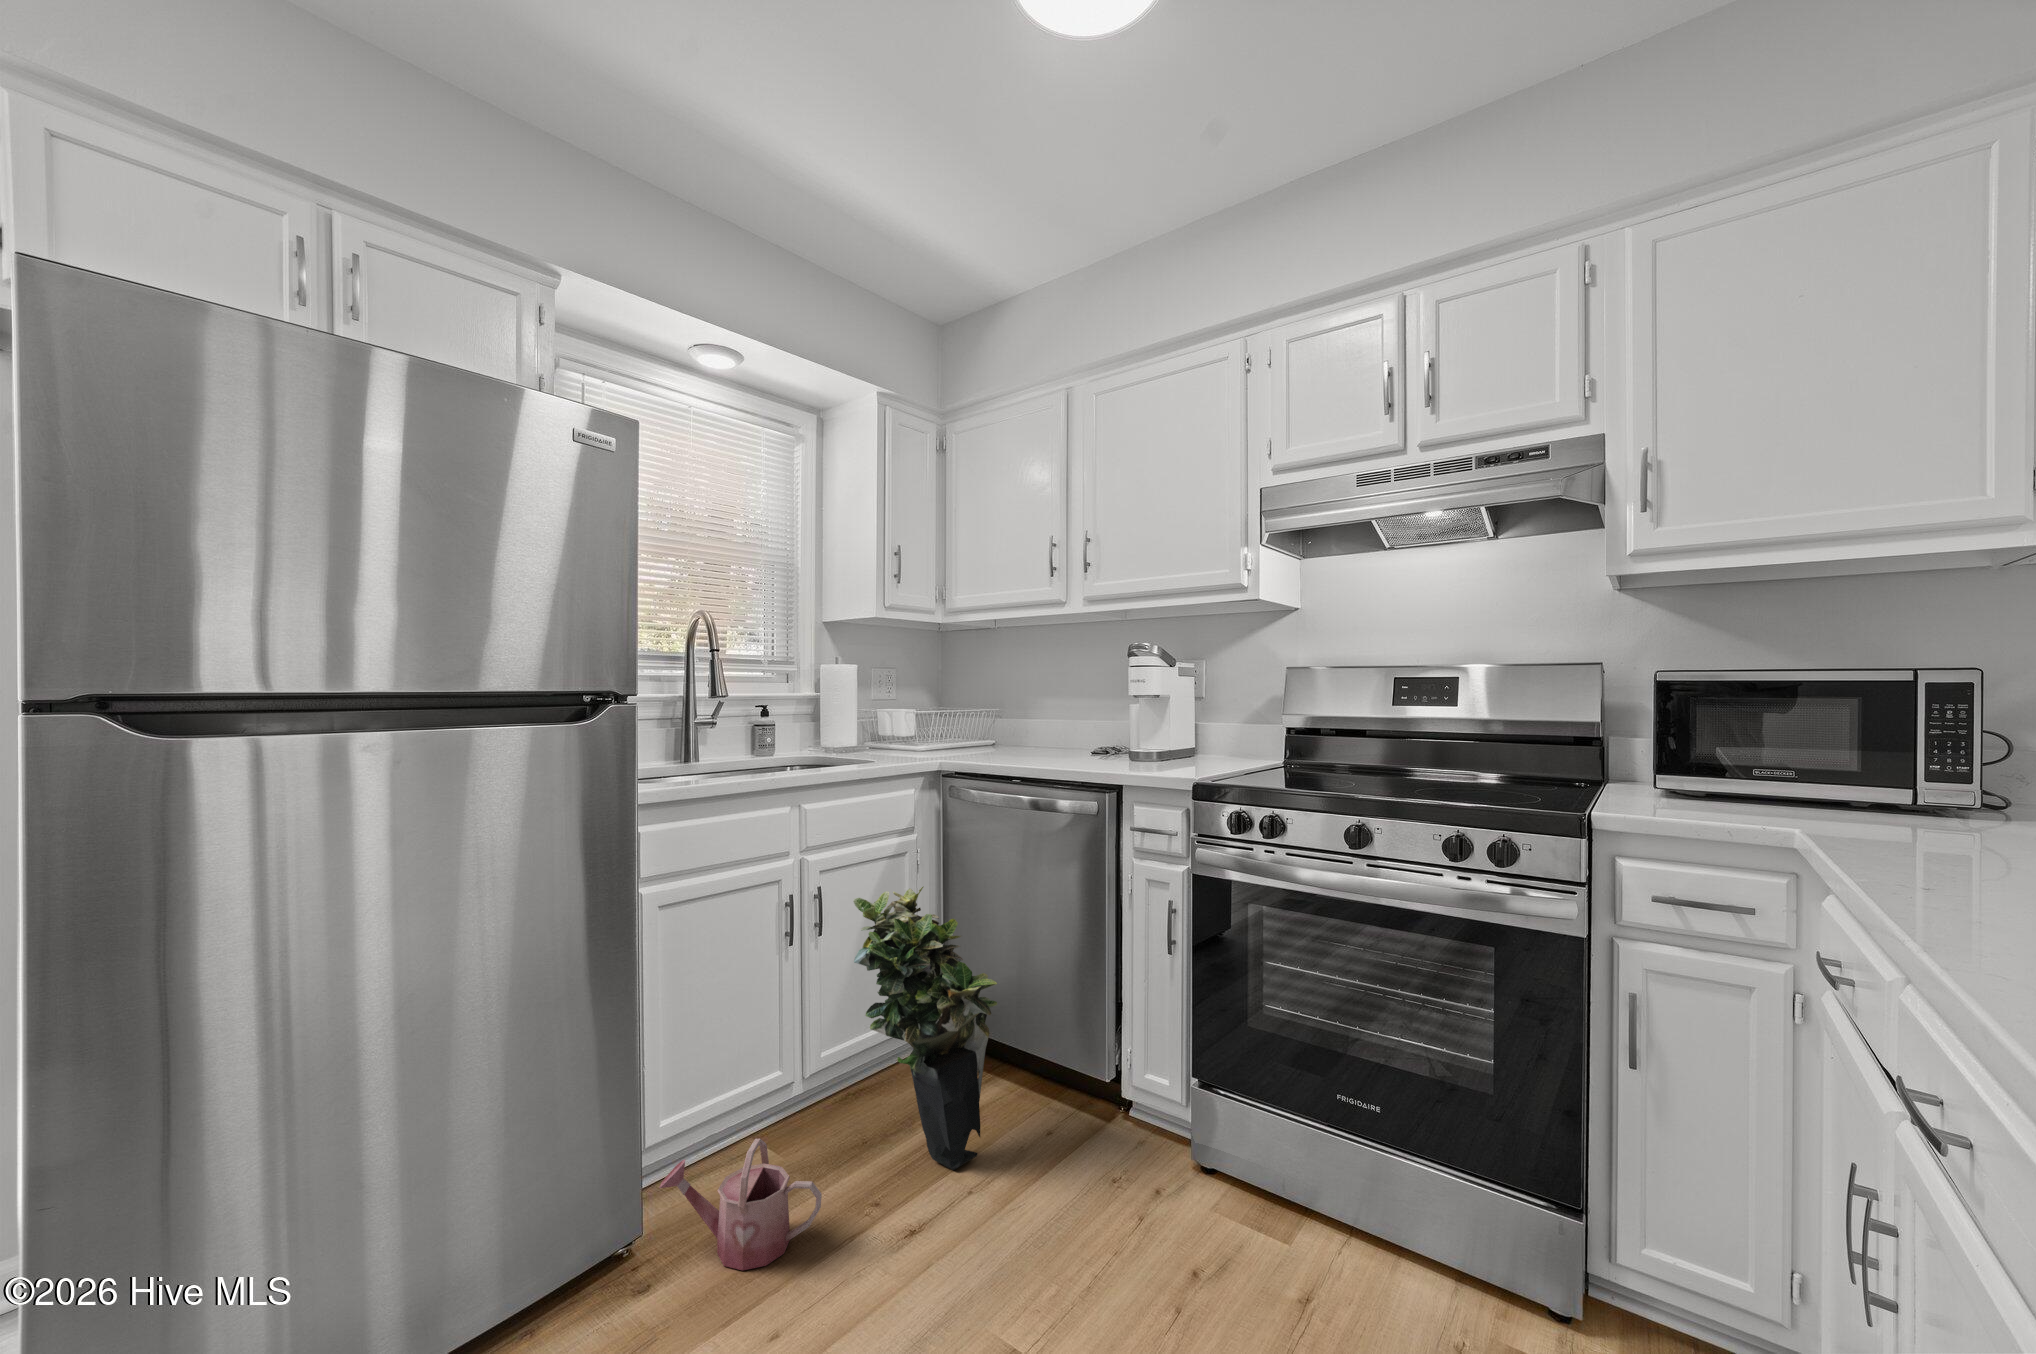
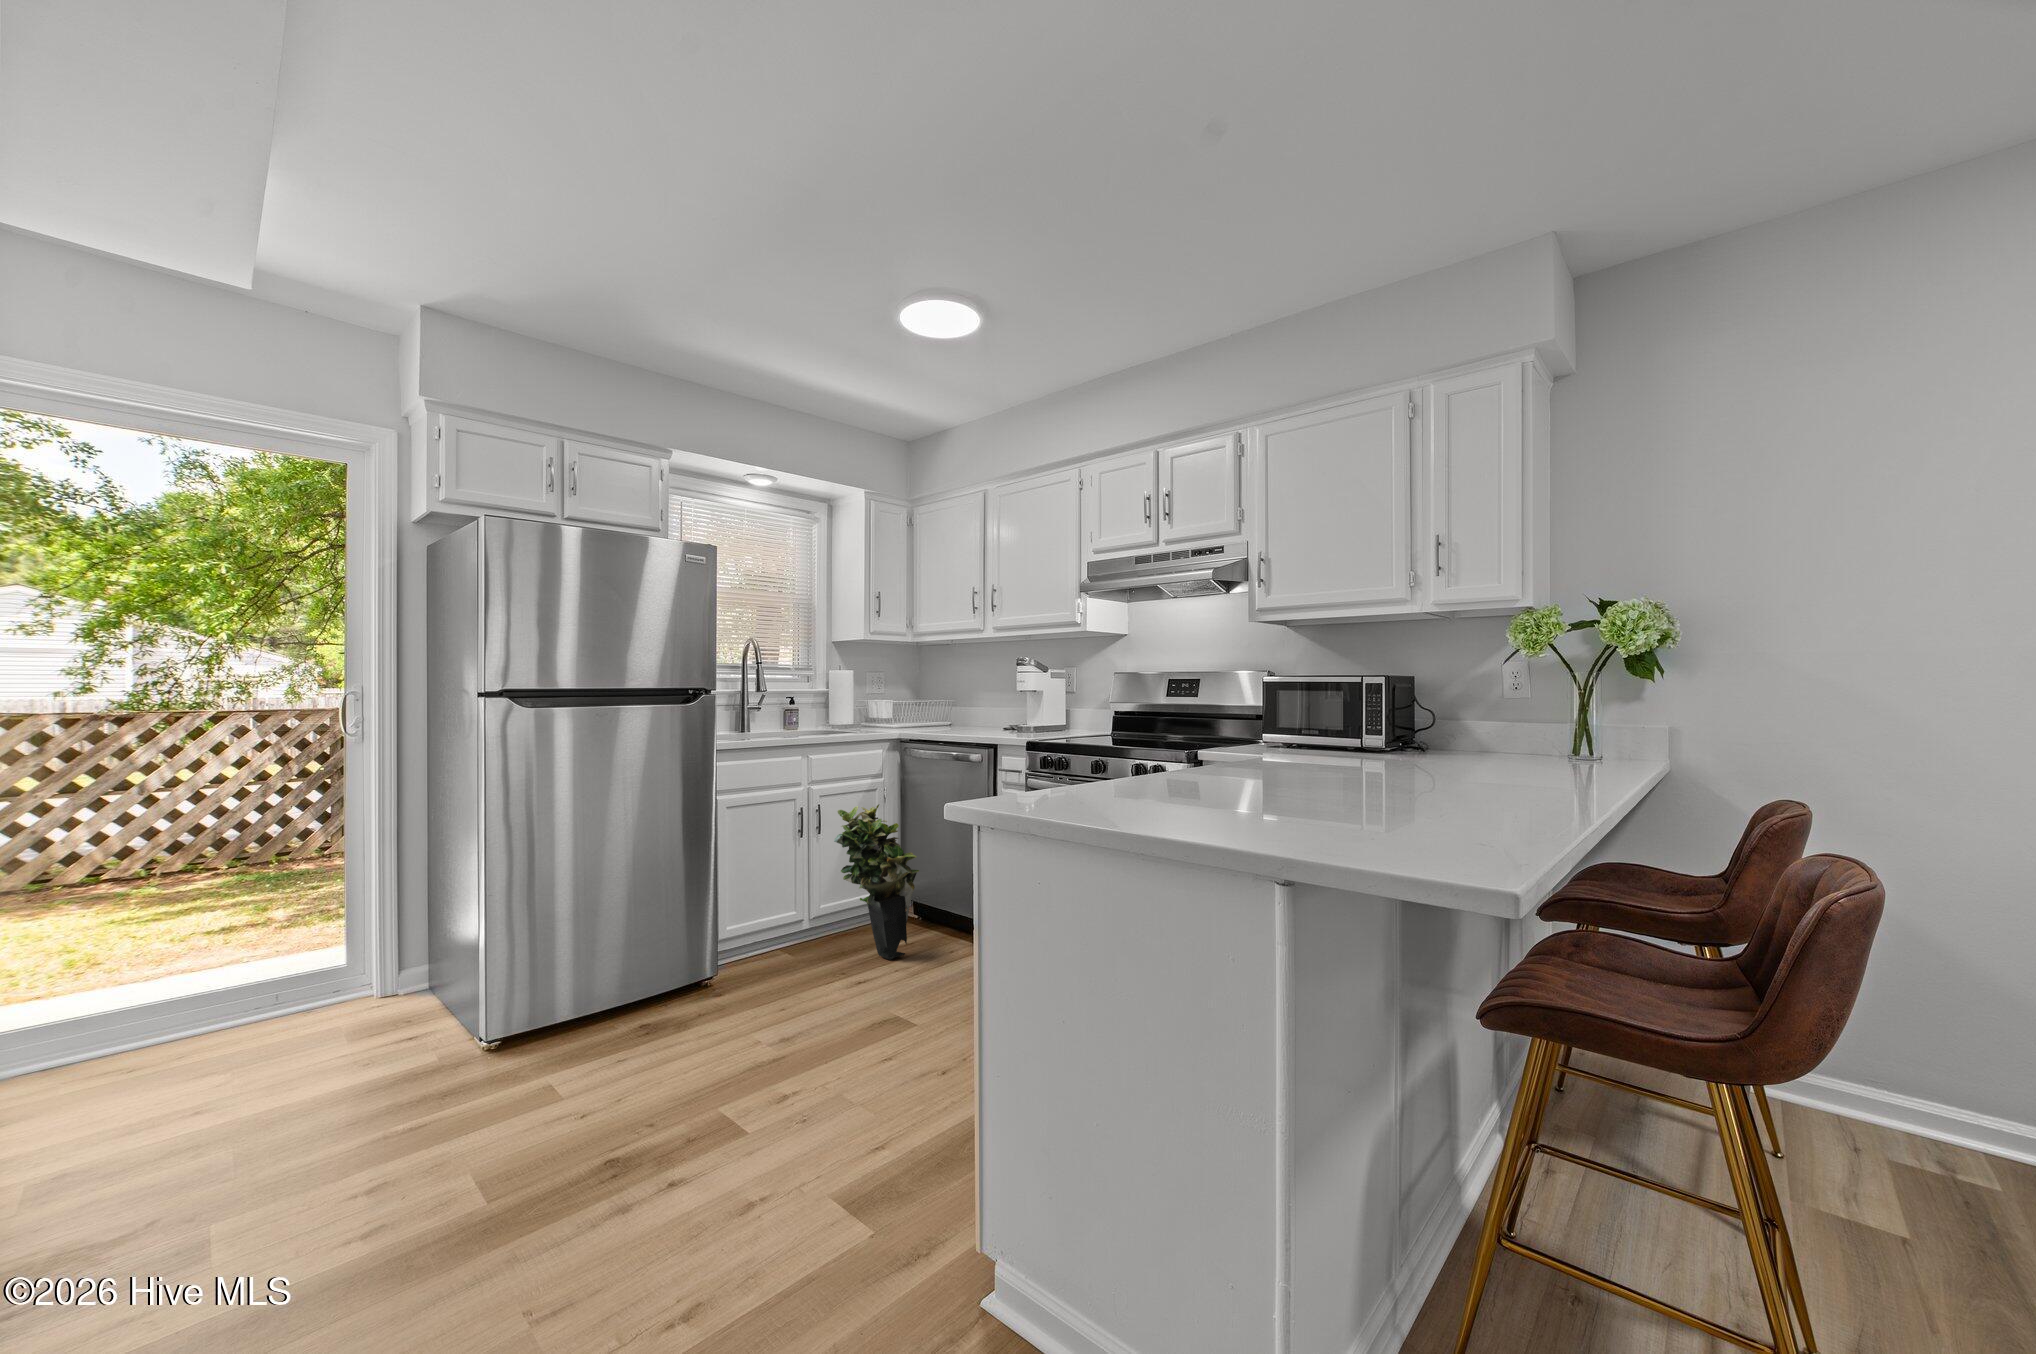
watering can: present [659,1139,822,1270] -> none [727,926,811,987]

